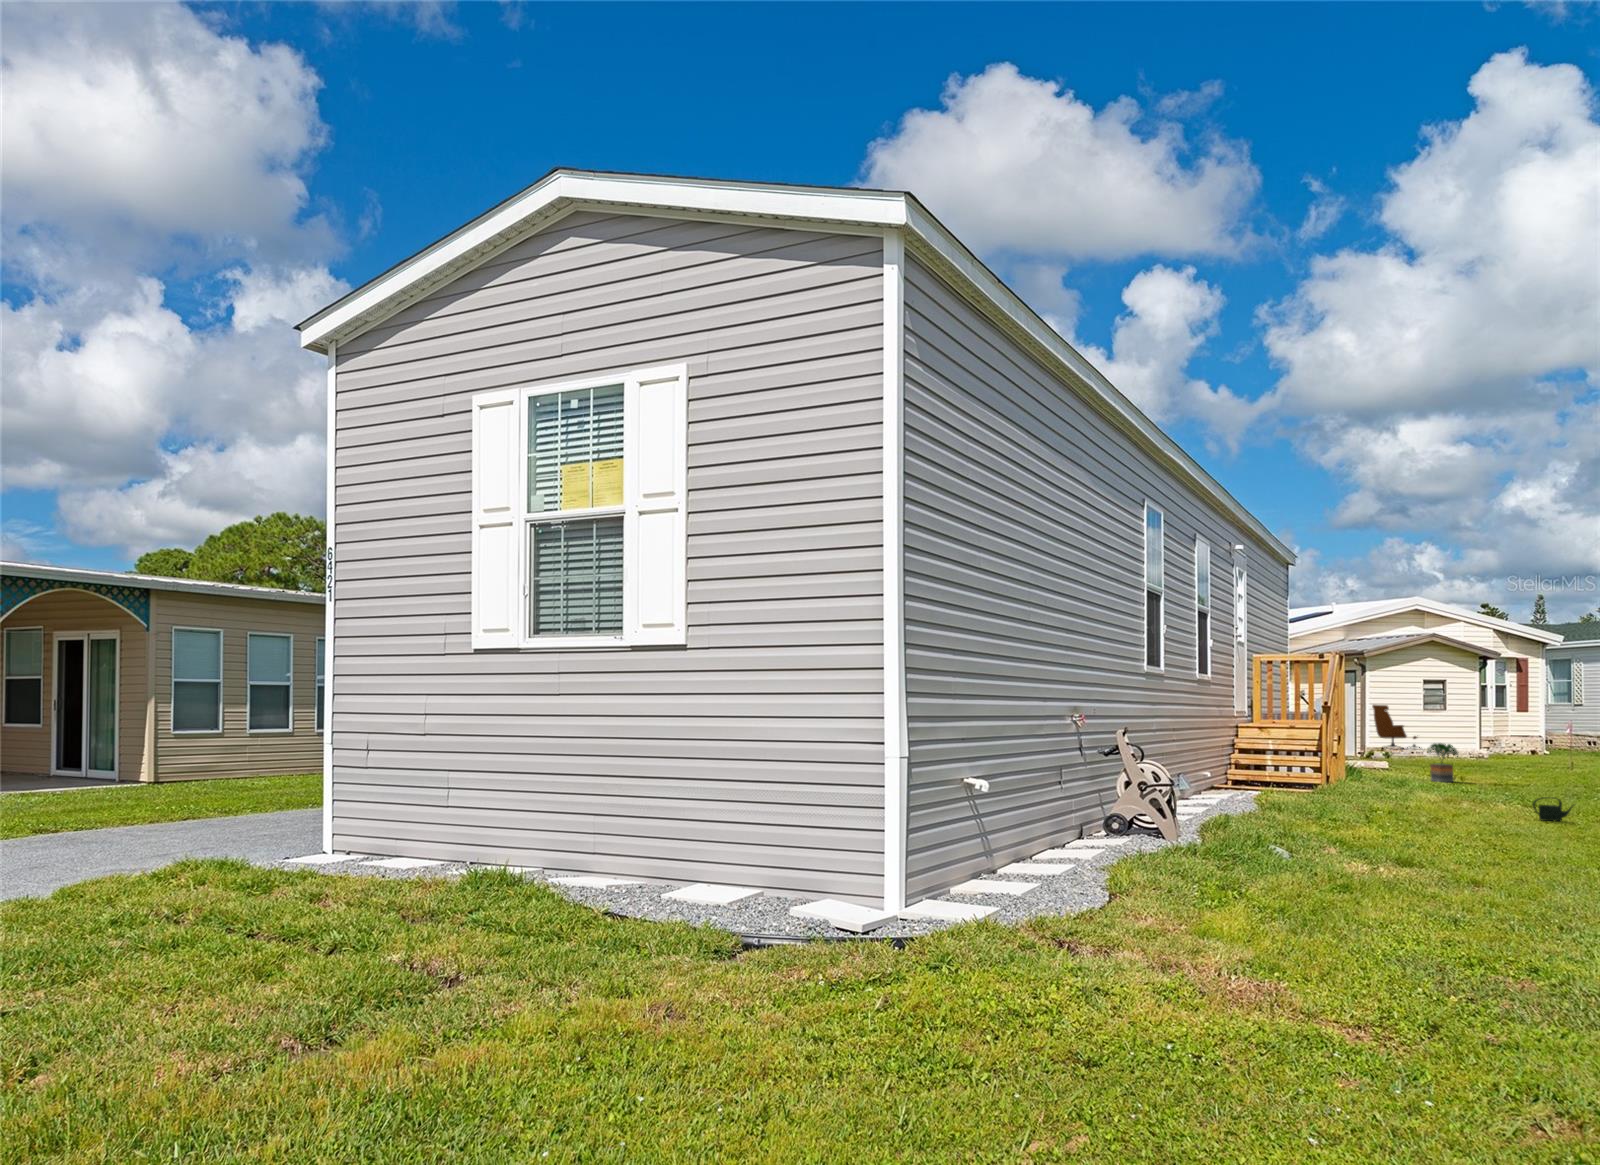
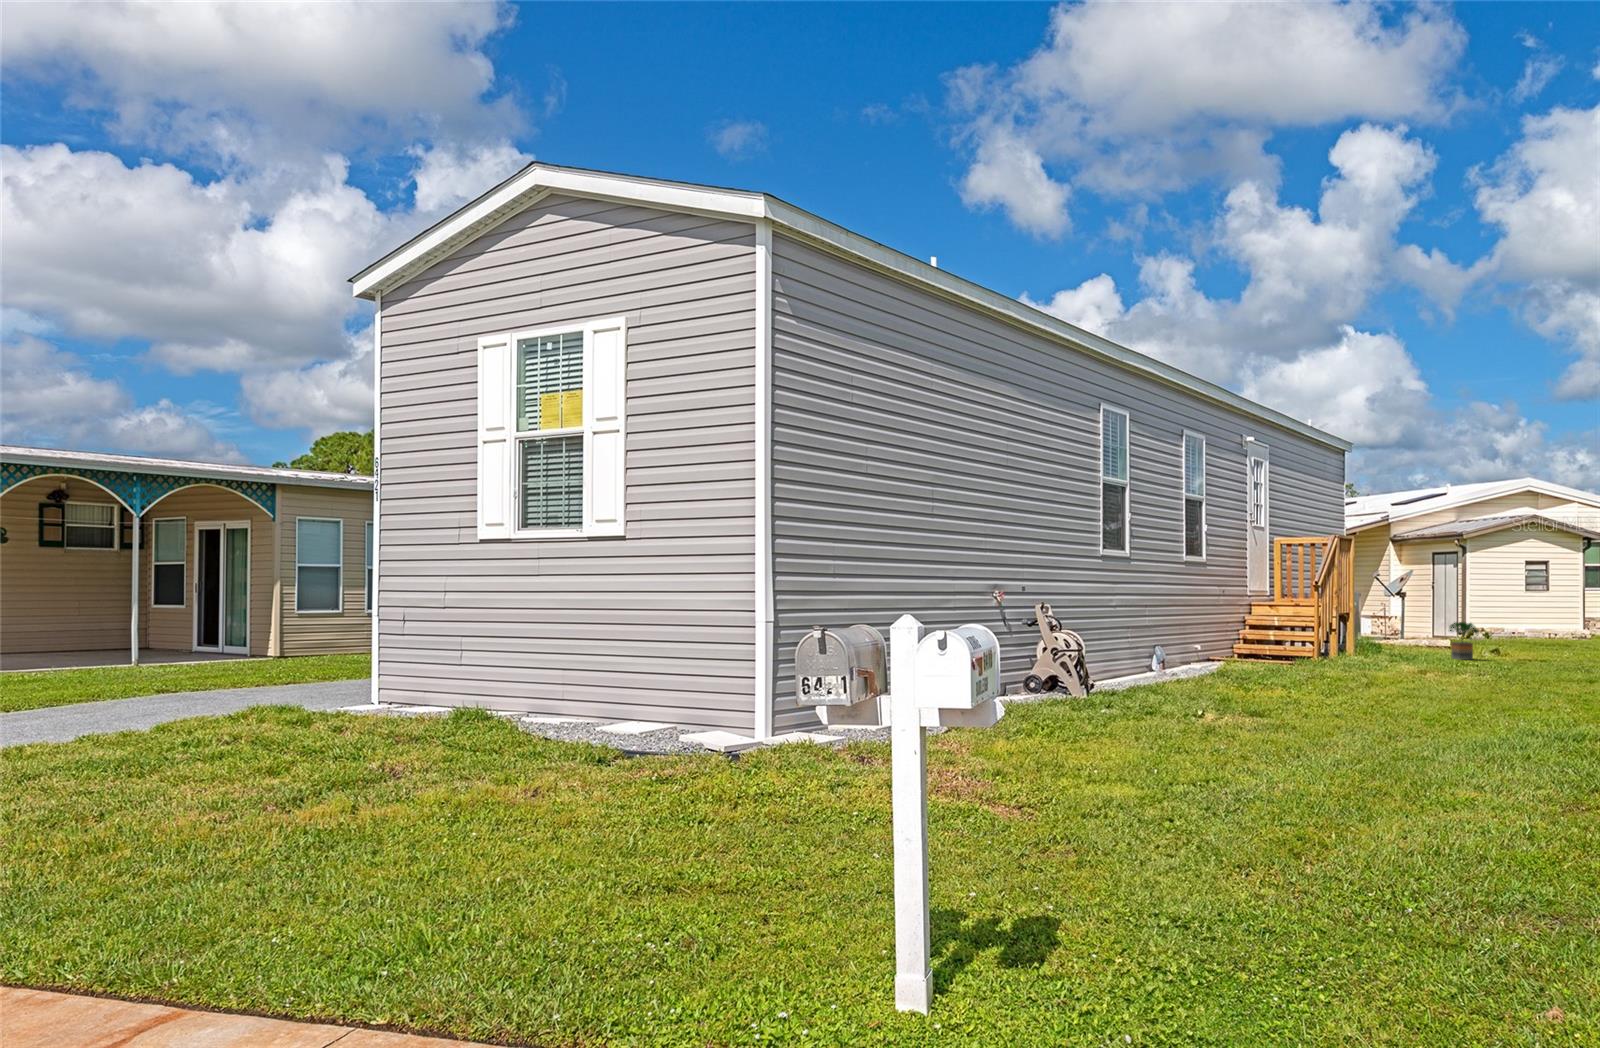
lounge chair: present [1372,705,1420,749] -> none [1465,587,1522,633]
watering can: present [1533,797,1574,821] -> none [1471,667,1512,690]

